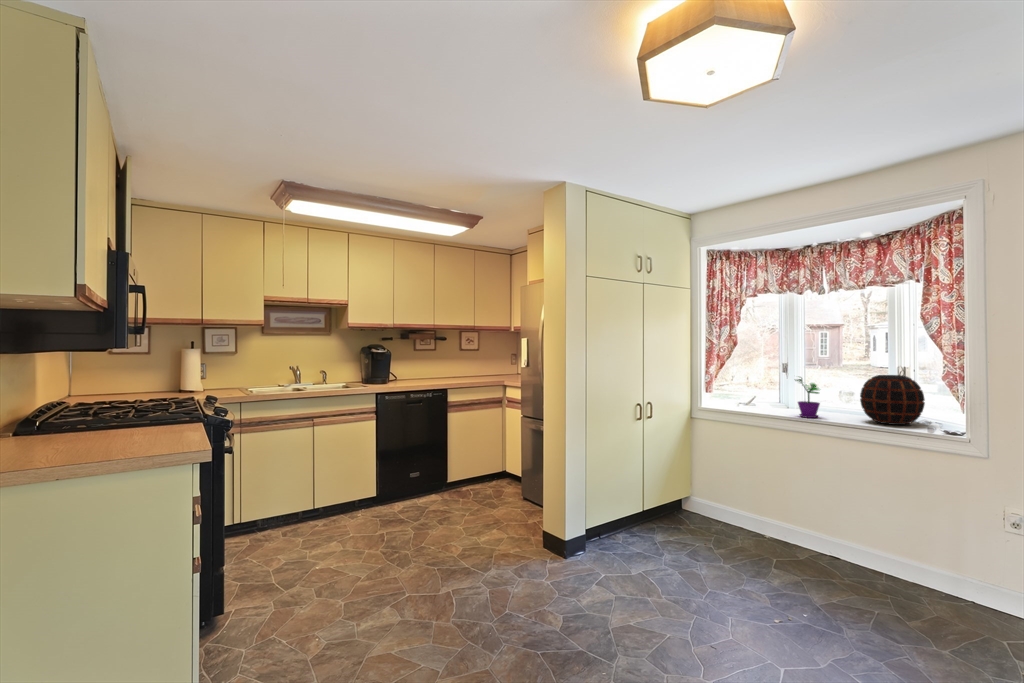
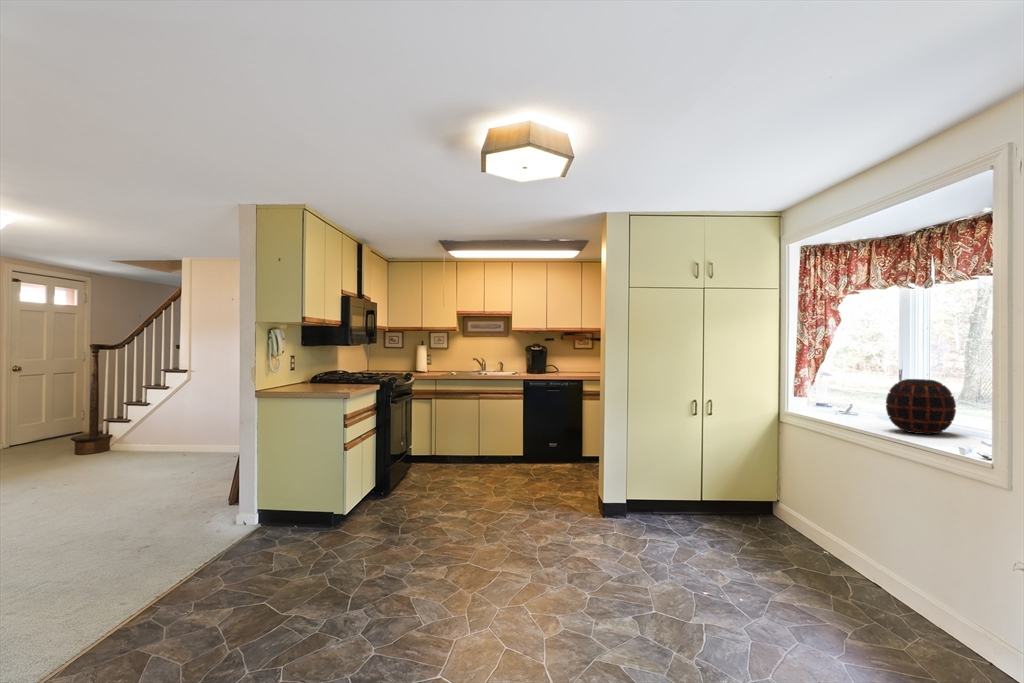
flower pot: present [795,378,820,418] -> none [841,376,867,423]

